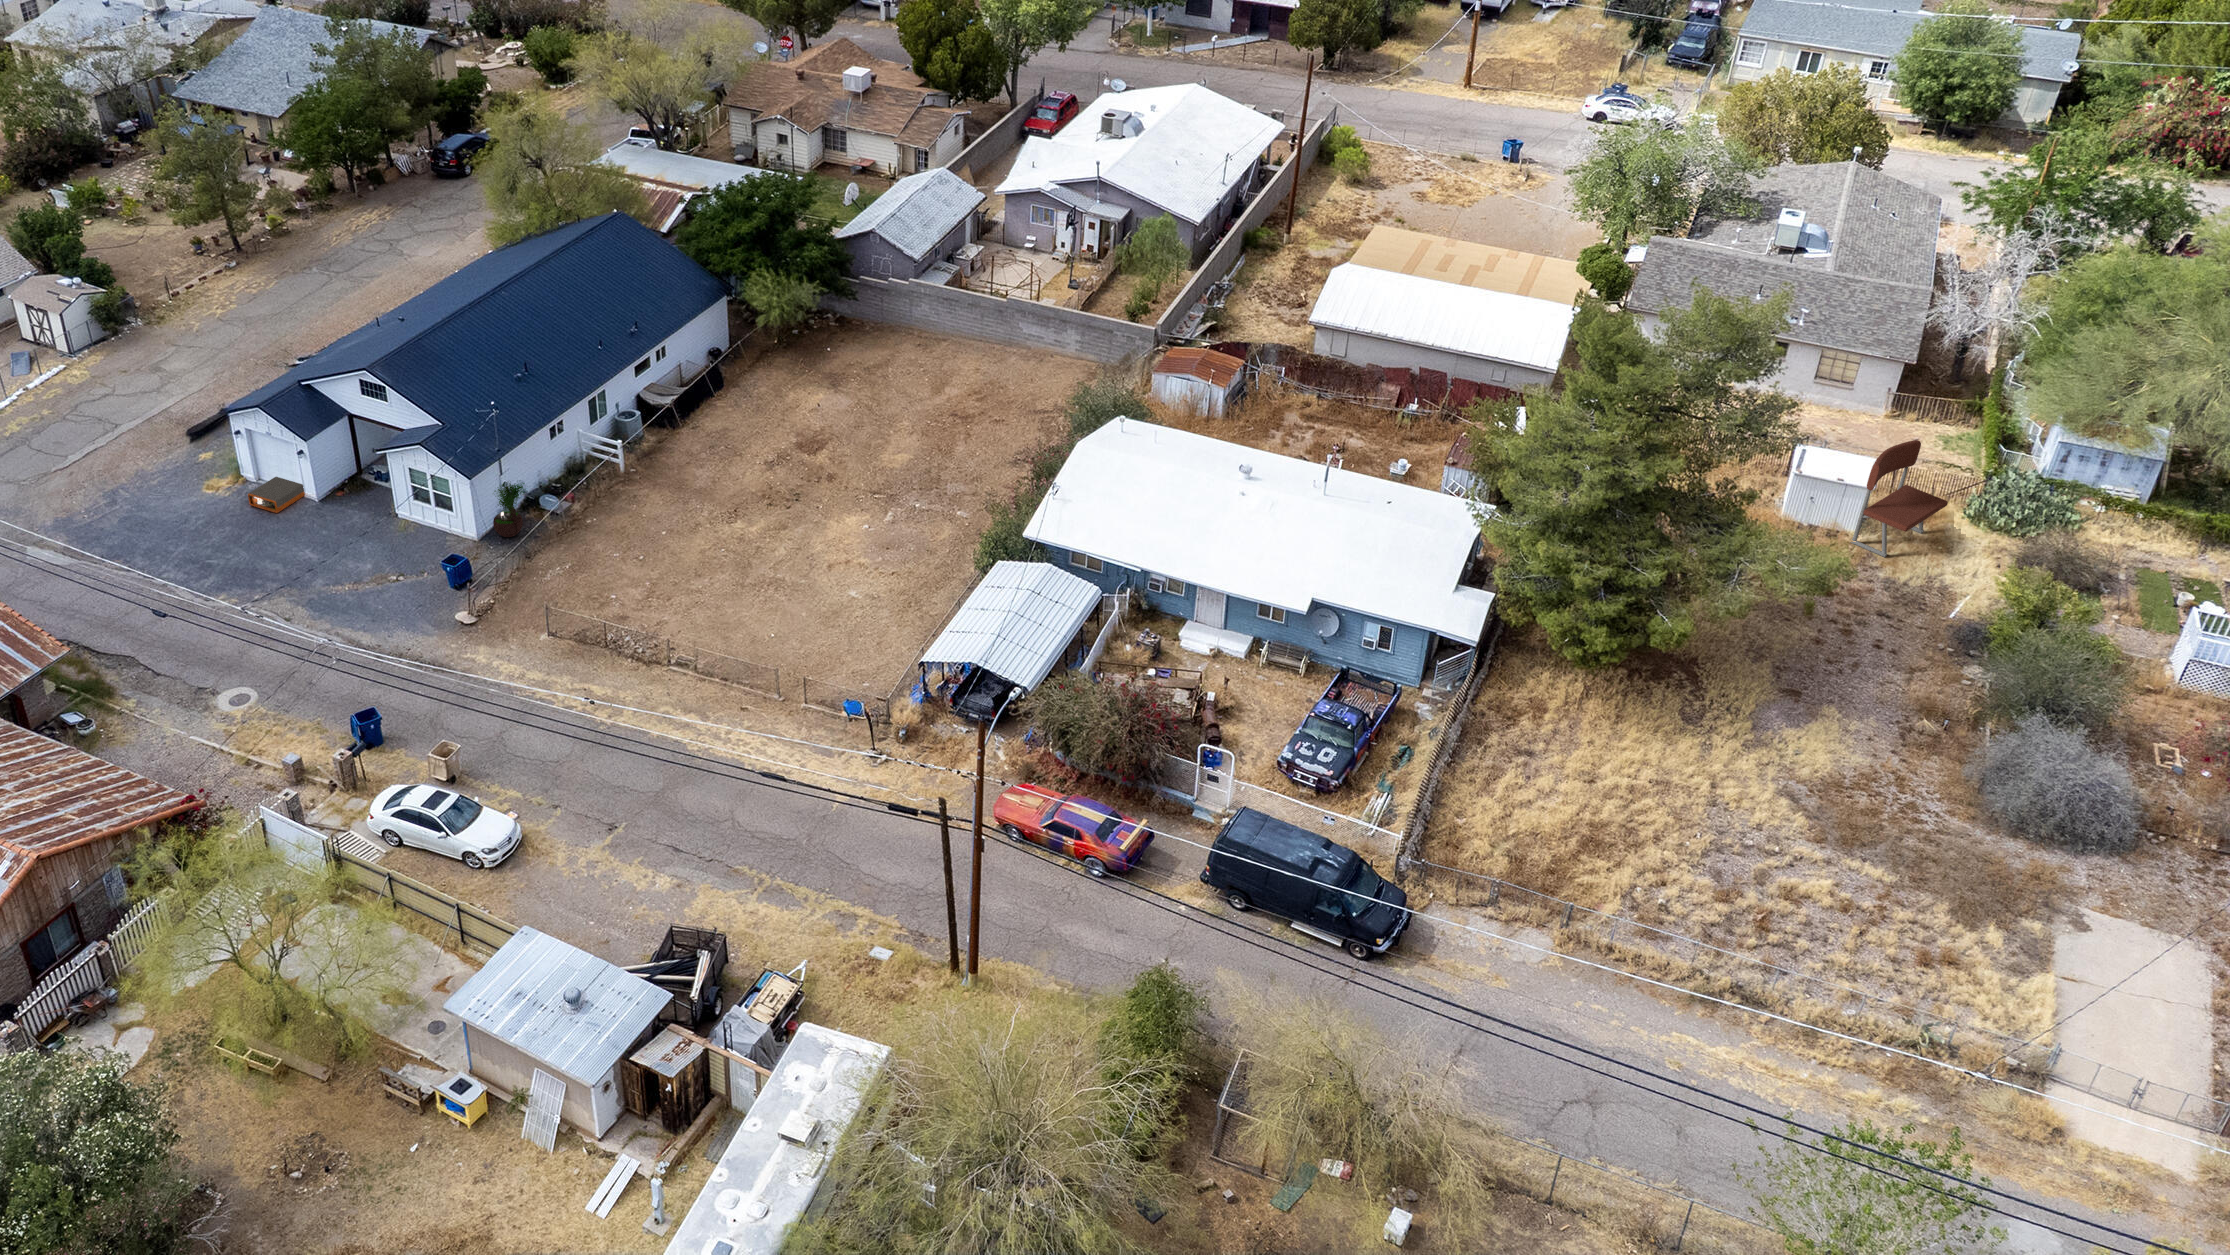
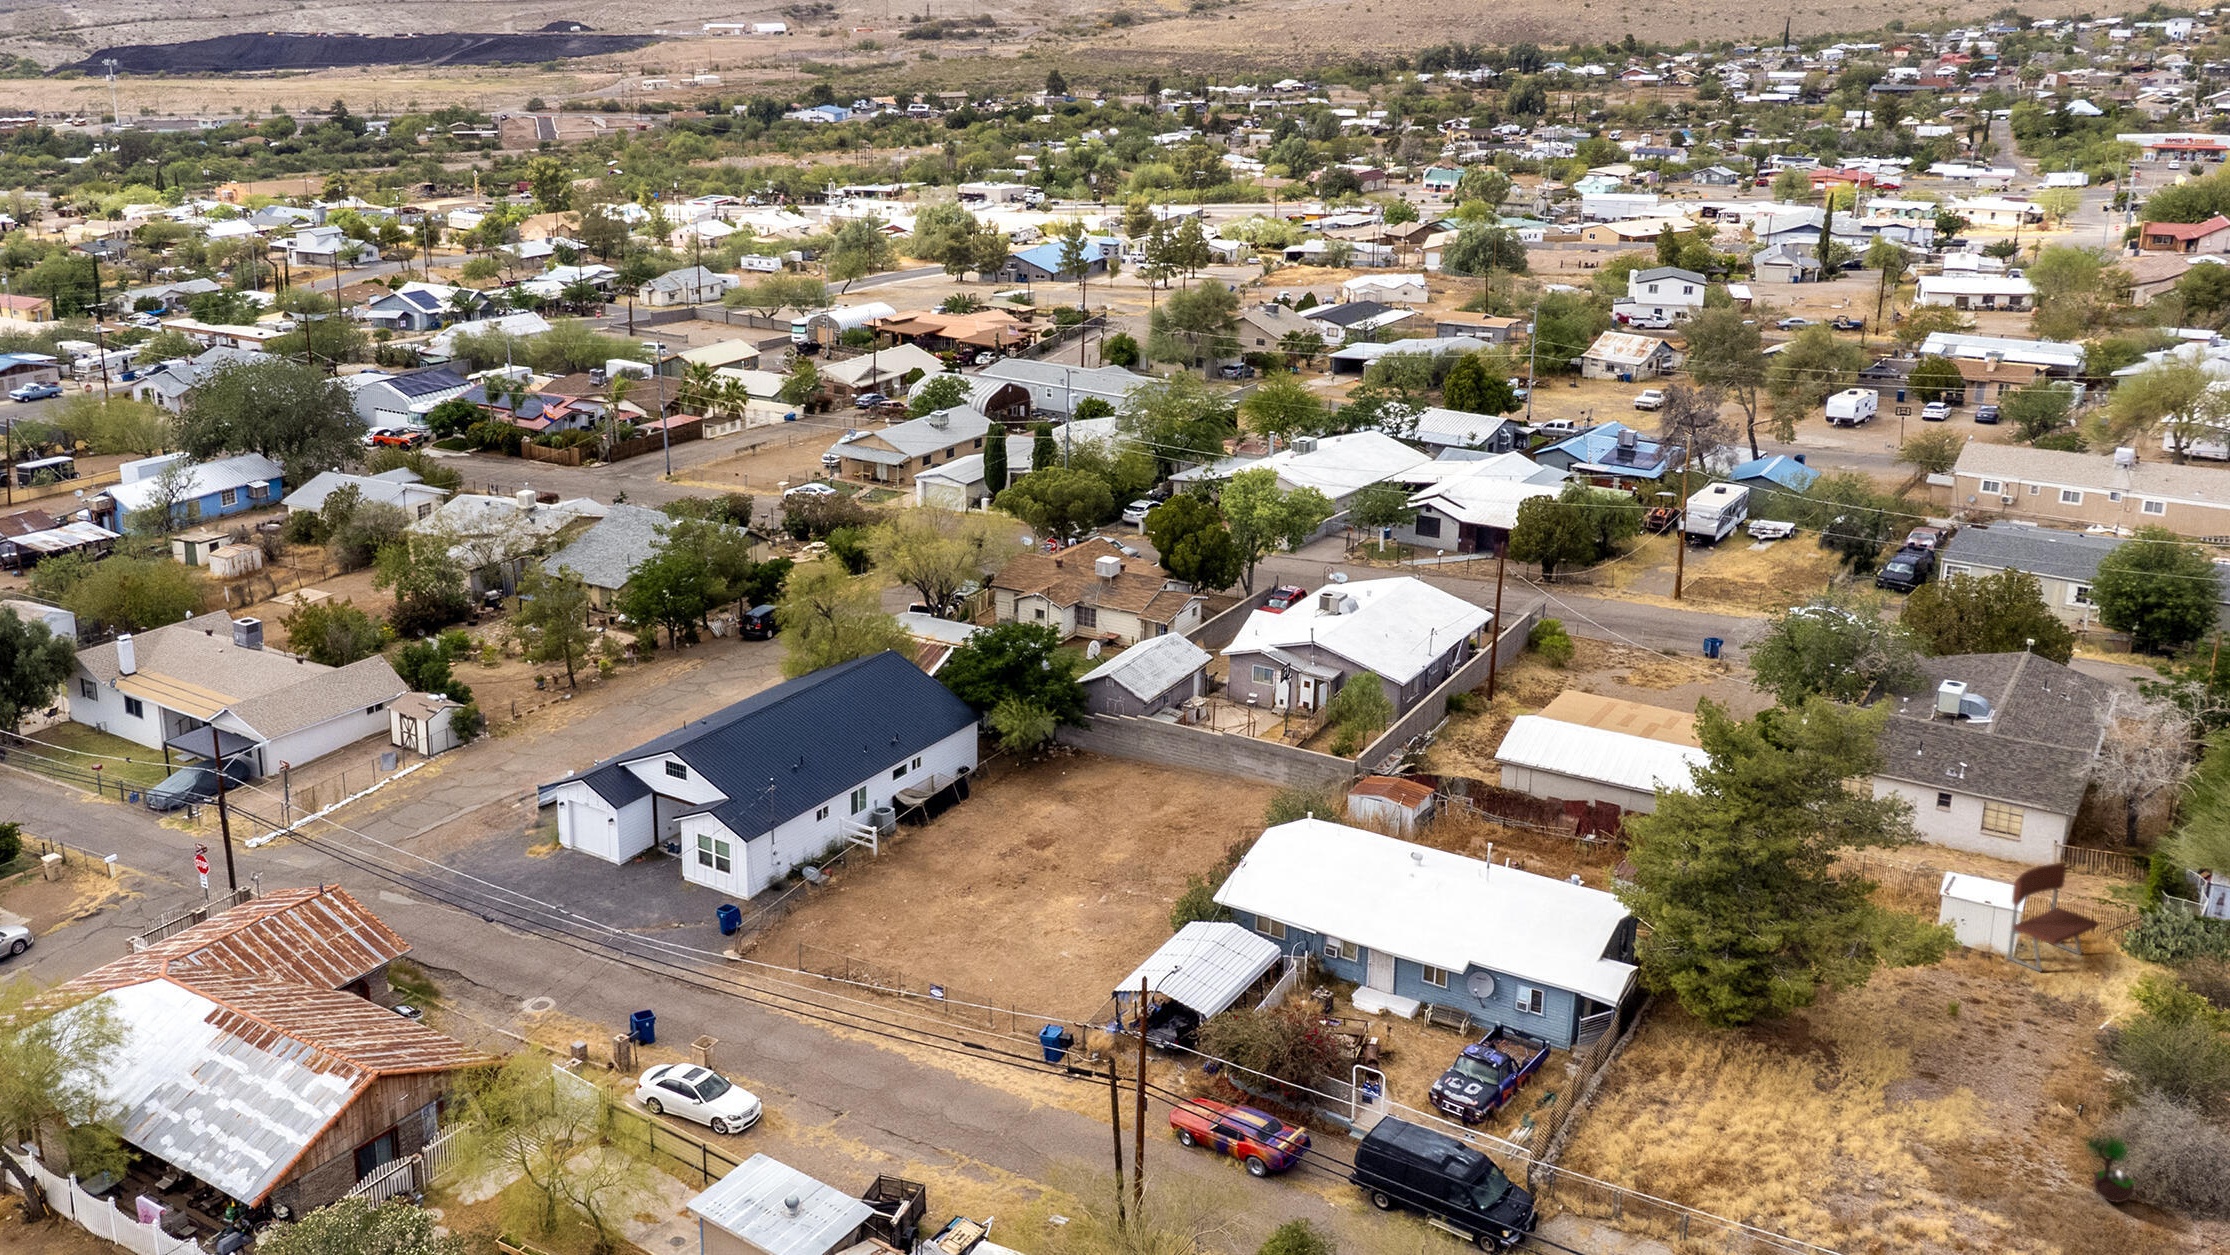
storage box: present [248,477,305,513] -> none [562,846,608,873]
potted tree: present [493,482,525,537] -> present [2080,1135,2135,1202]

